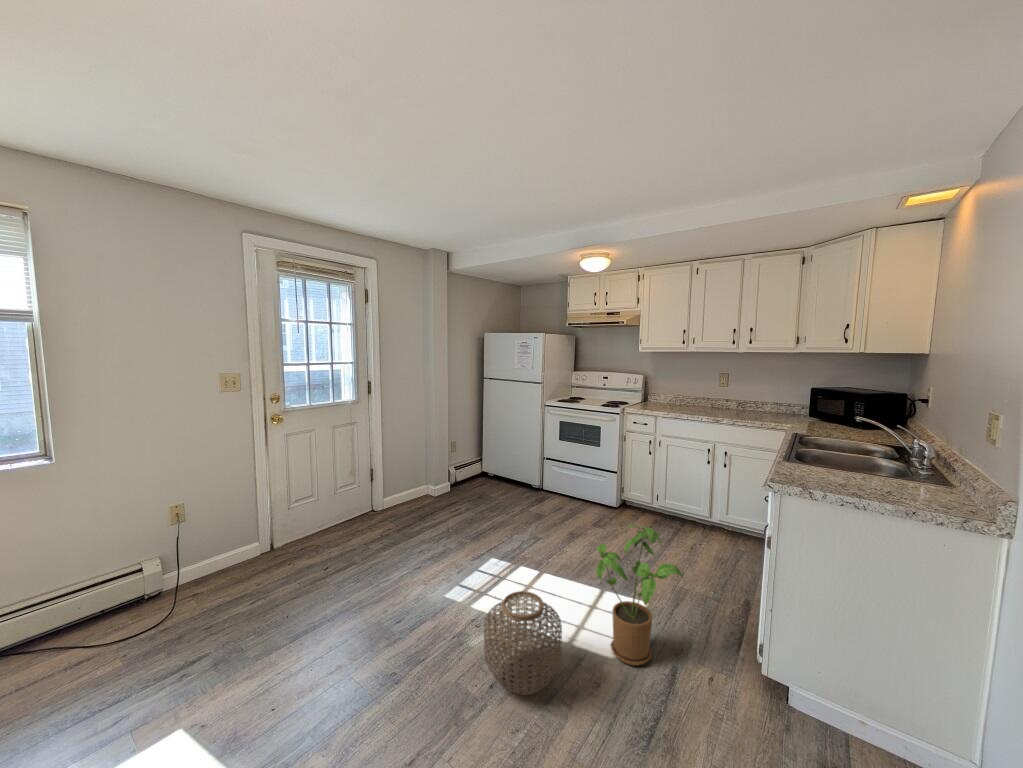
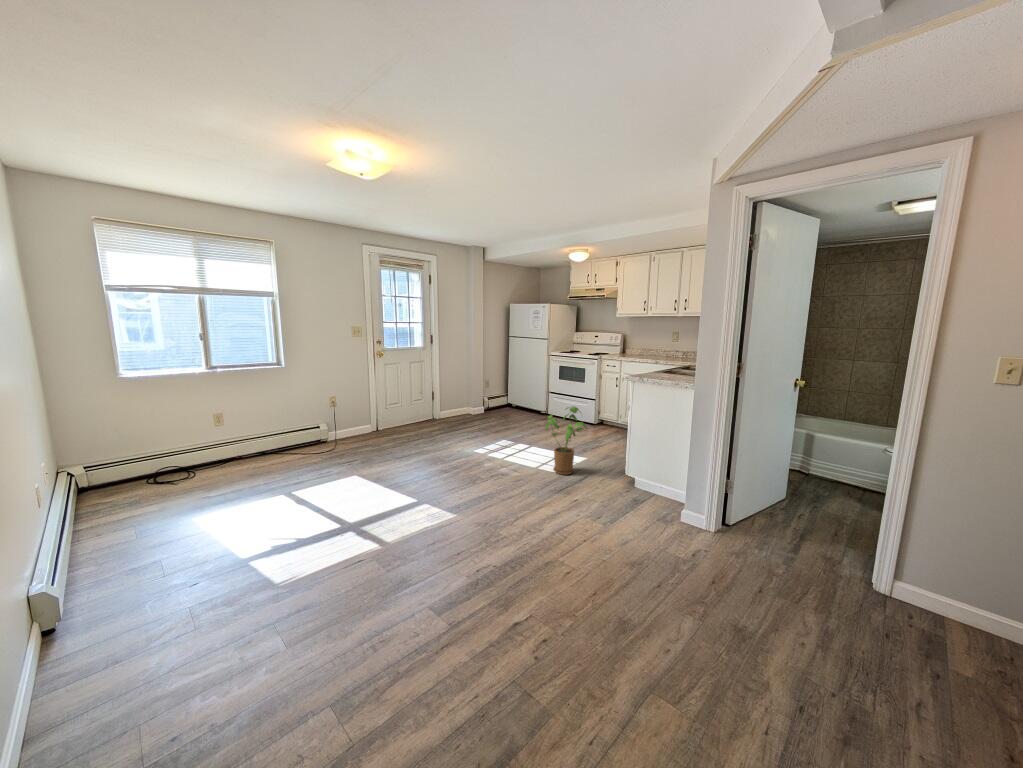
woven basket: present [484,591,562,695] -> none [486,434,524,478]

